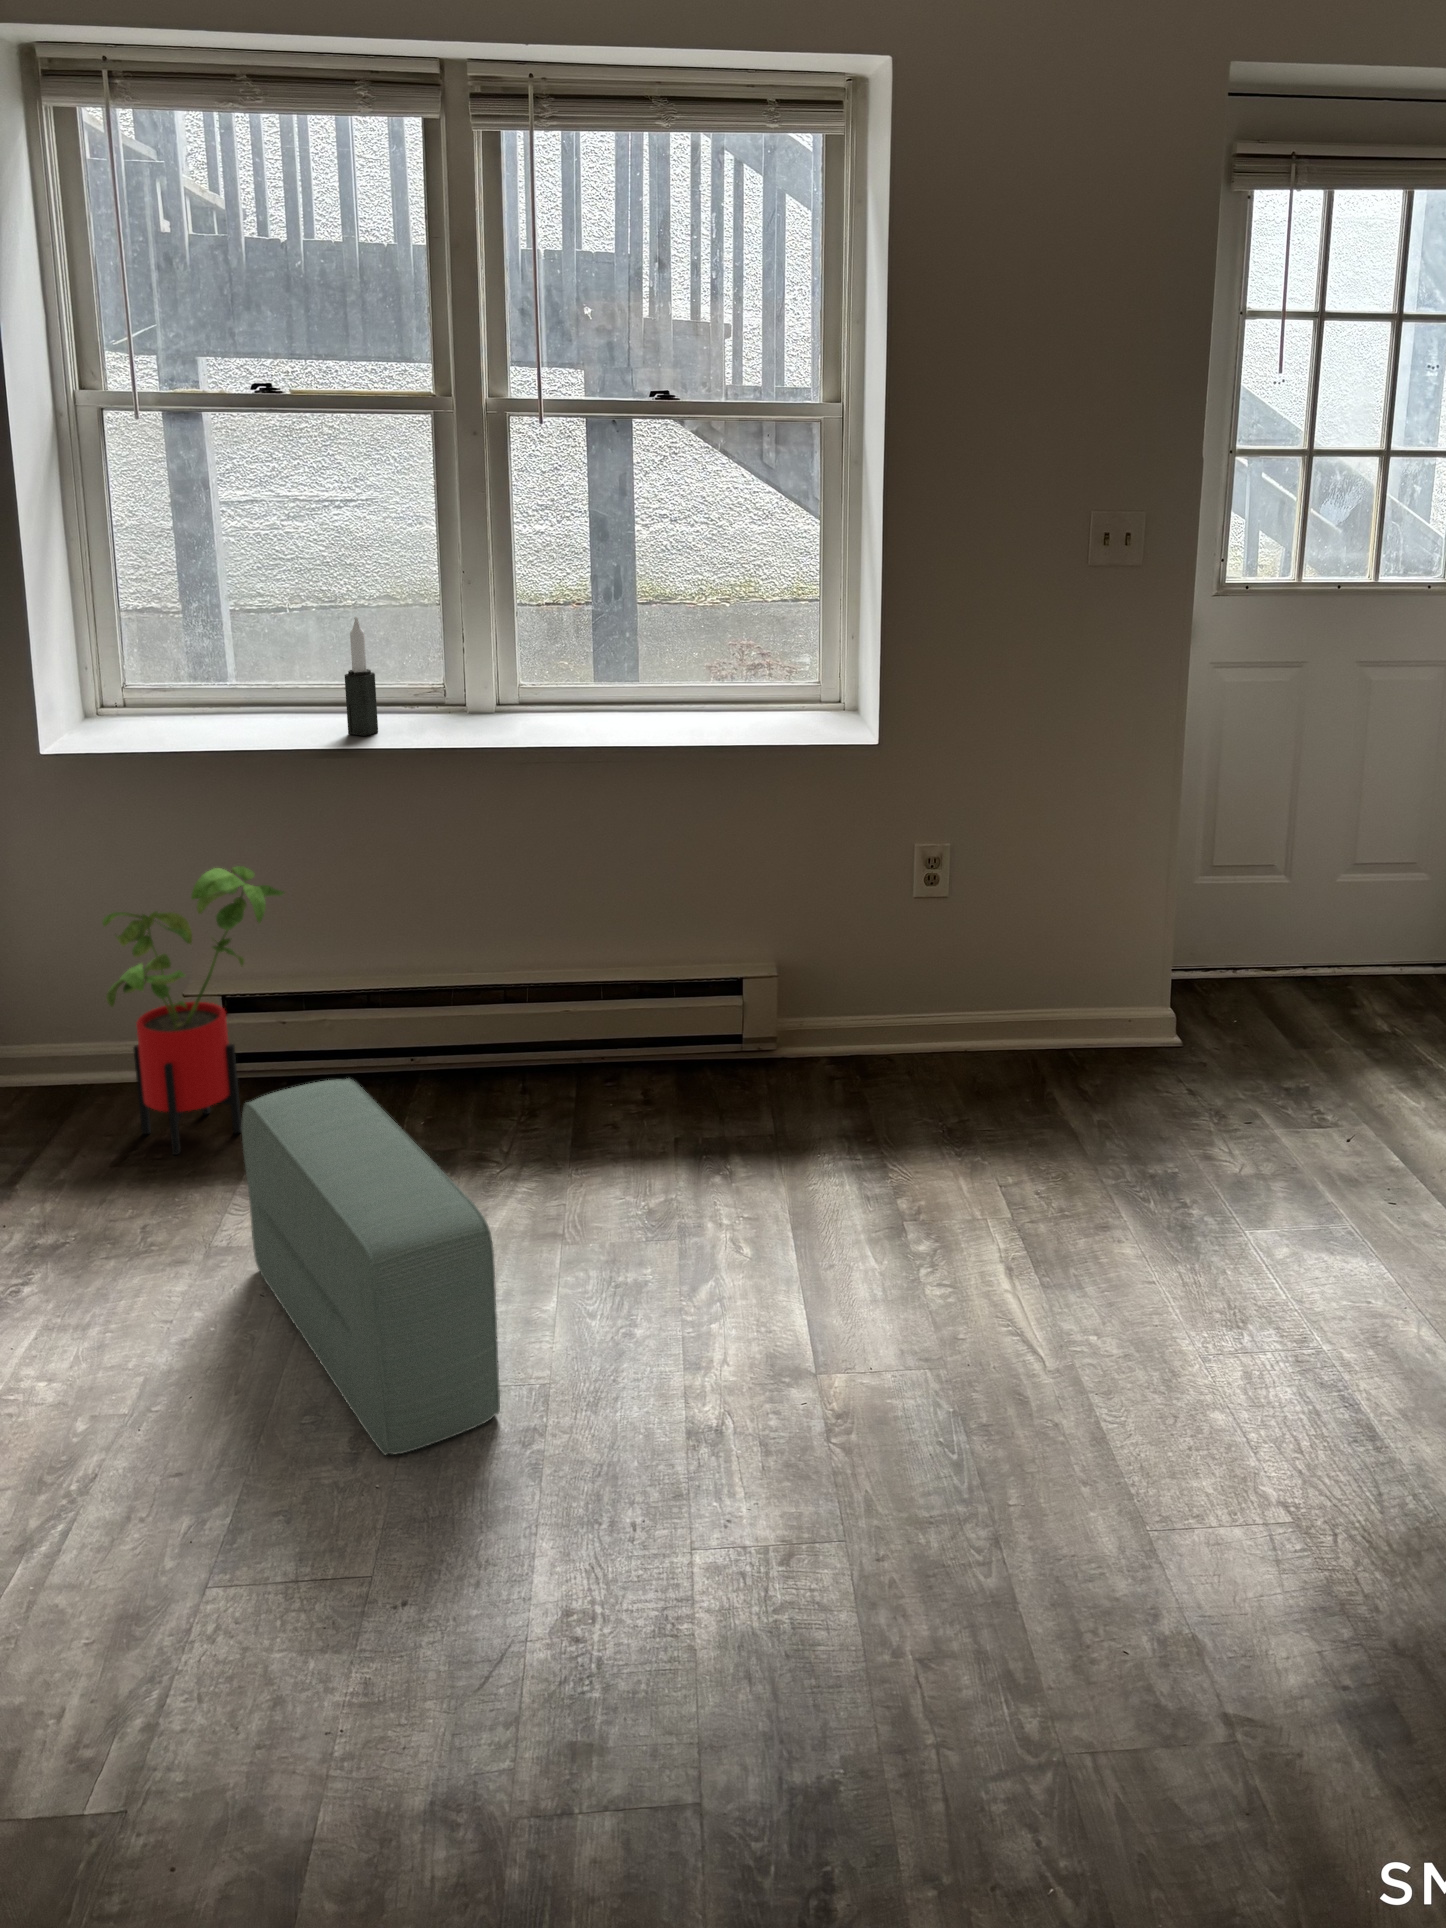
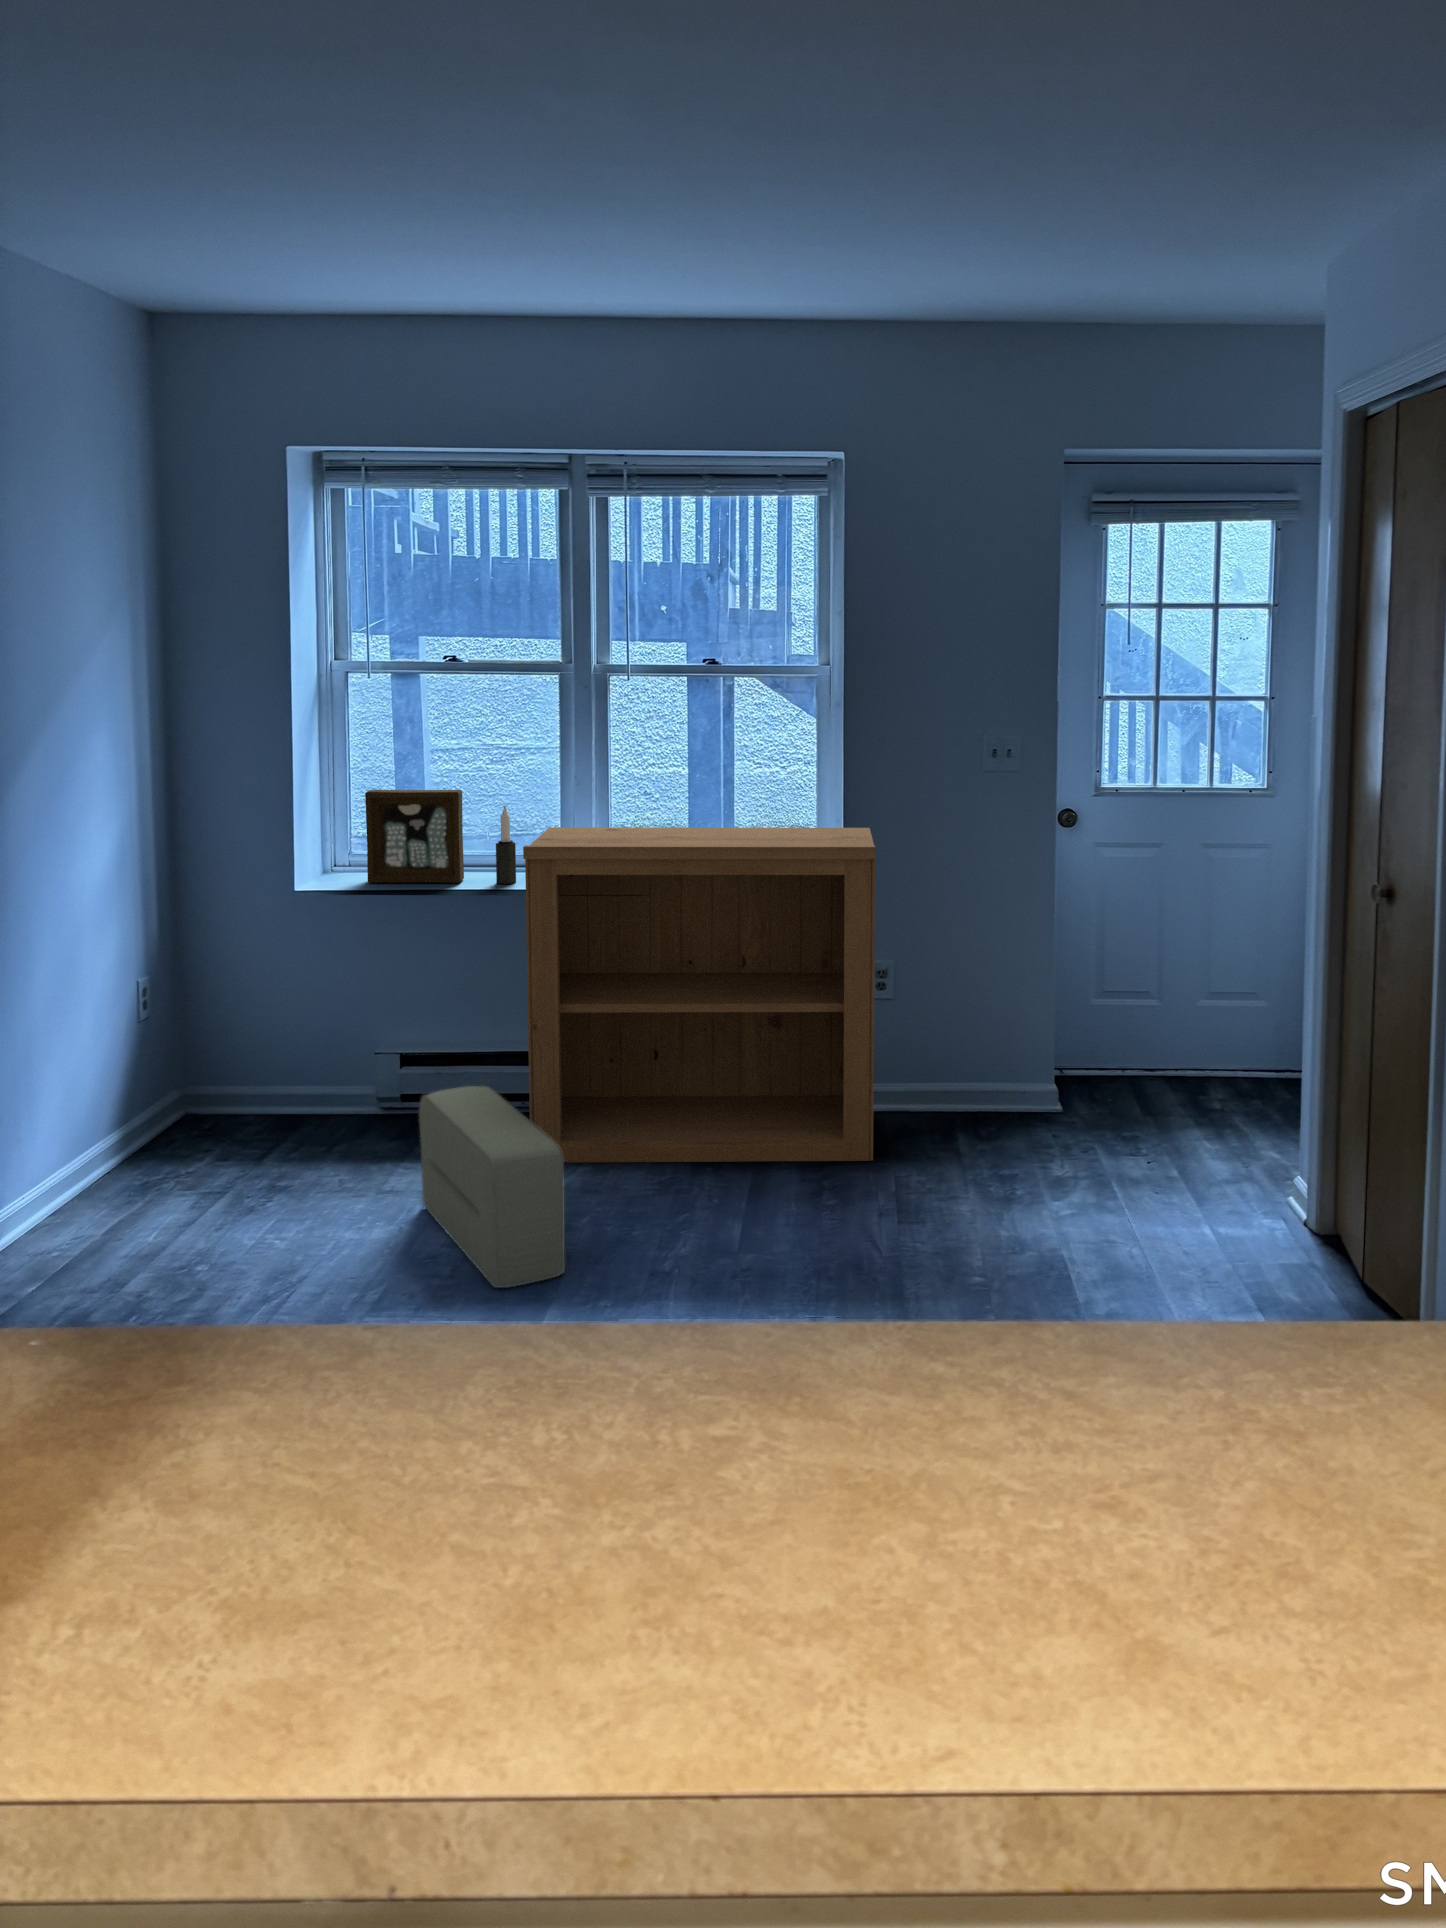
picture frame: none [135,593,298,737] -> present [365,790,464,883]
bookshelf: none [392,649,951,1167] -> present [523,827,876,1162]
house plant: present [103,866,284,1155] -> none [335,963,452,1152]

